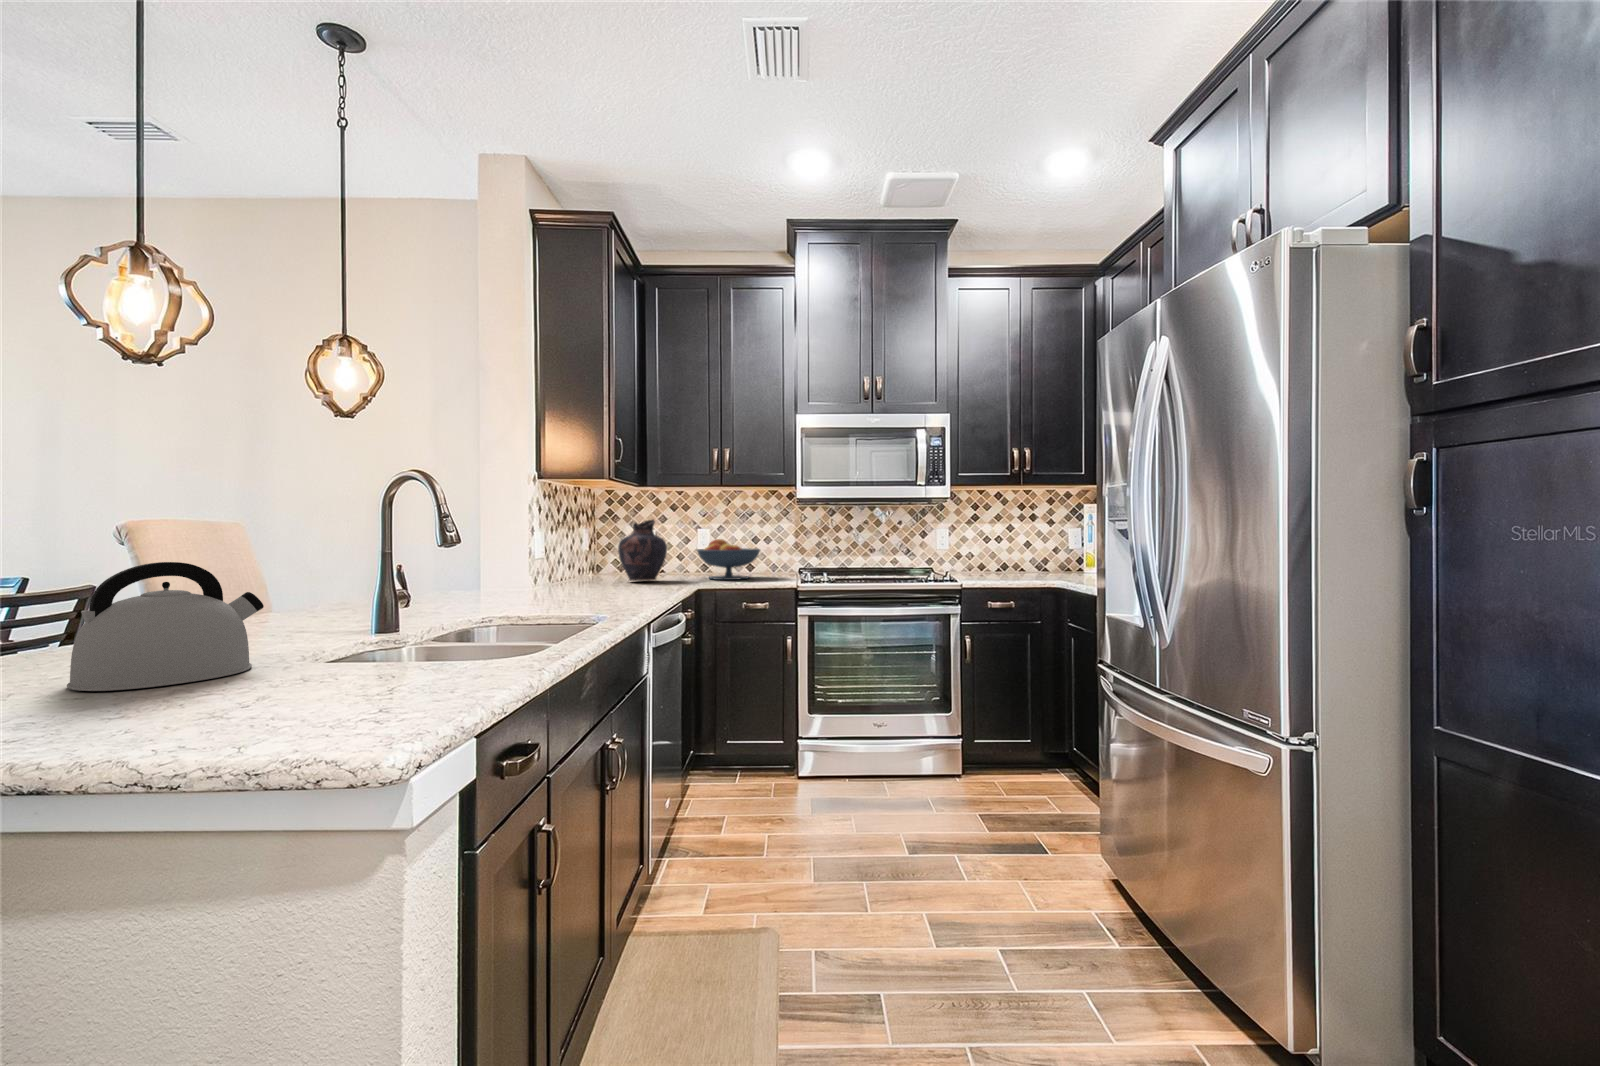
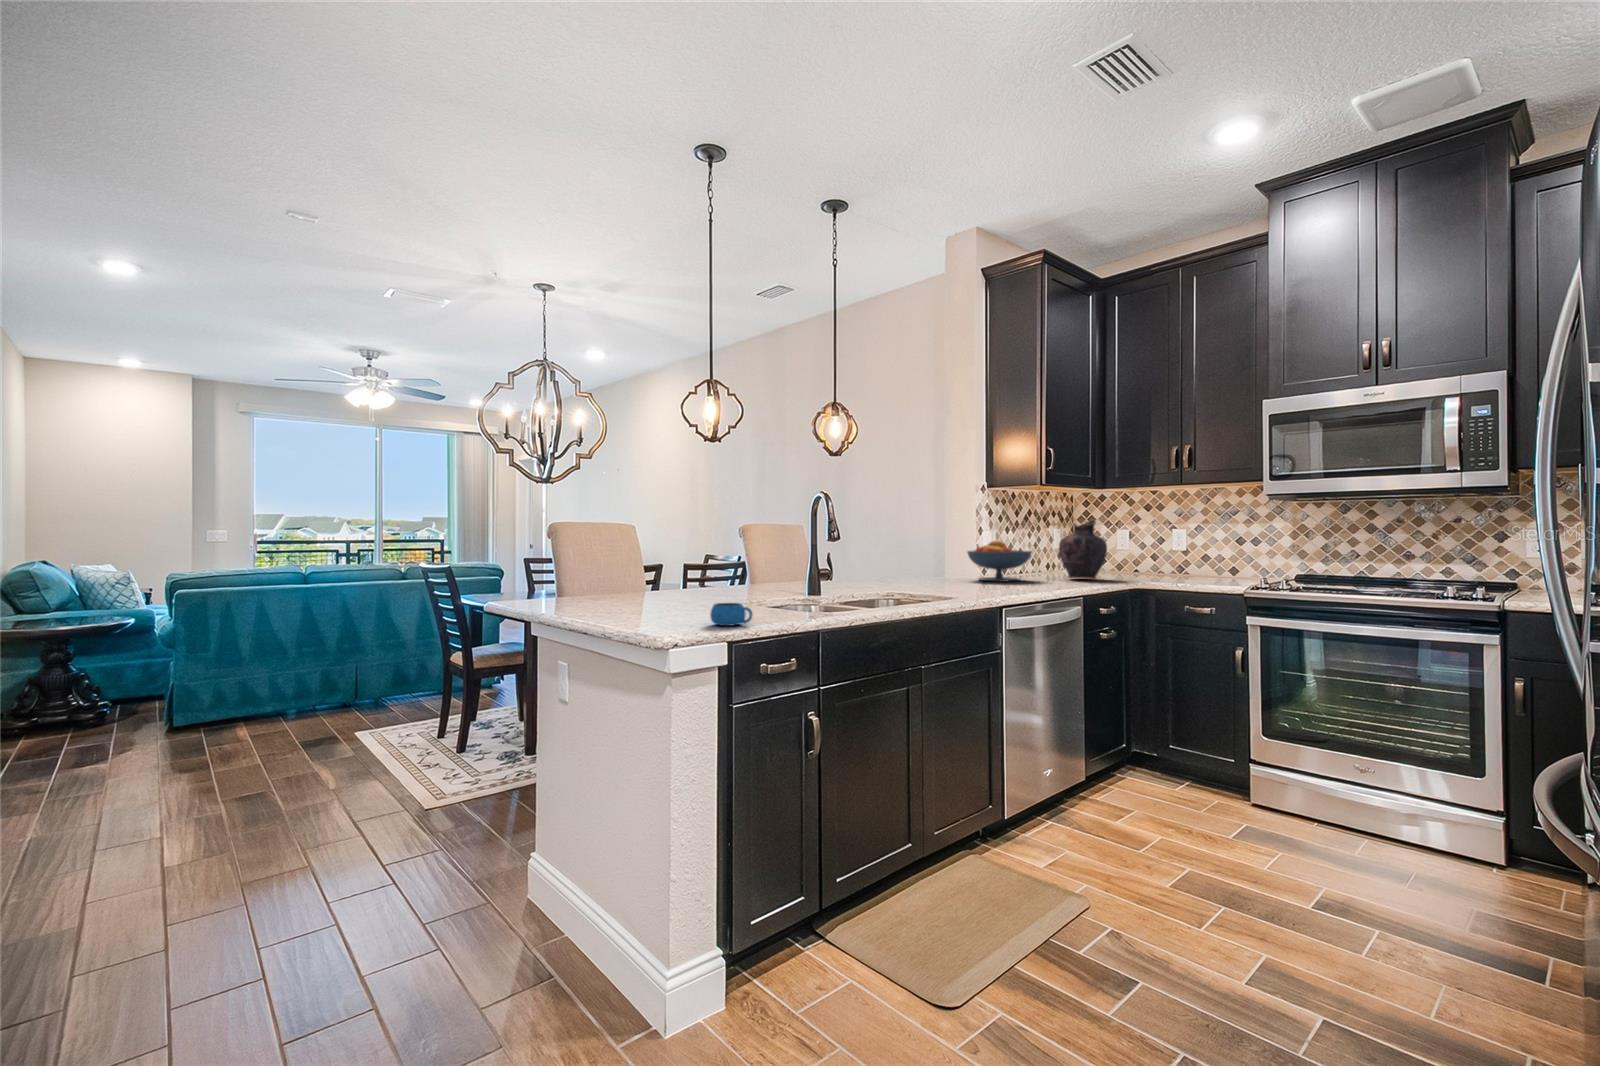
fruit bowl: present [697,539,760,580] -> present [967,541,1032,581]
kettle: present [67,562,264,691] -> none [674,549,745,607]
mug: none [313,671,423,726] -> present [710,603,752,626]

